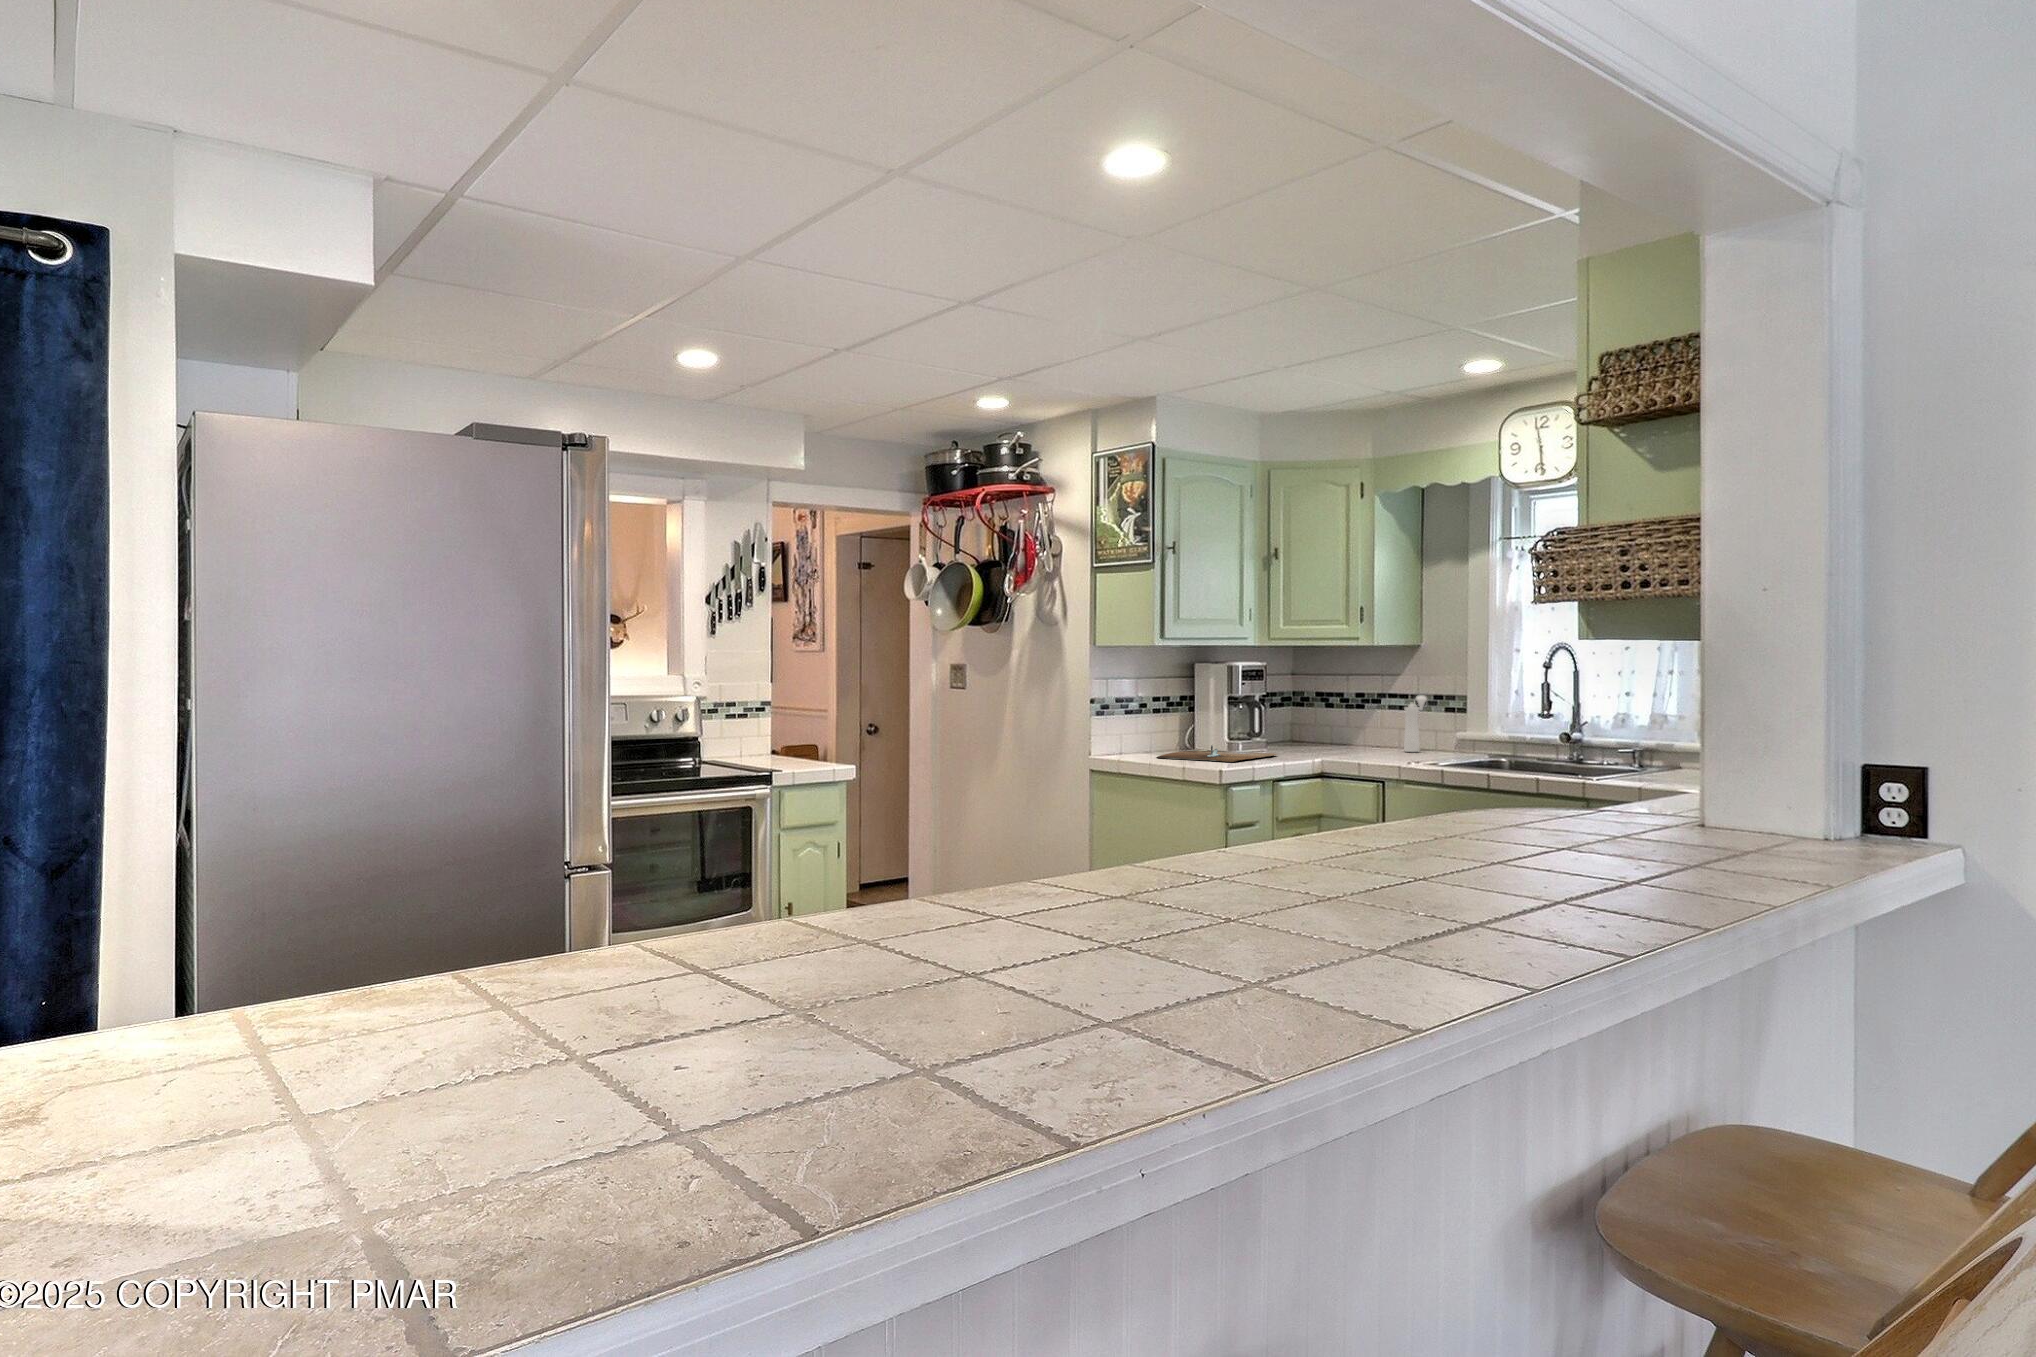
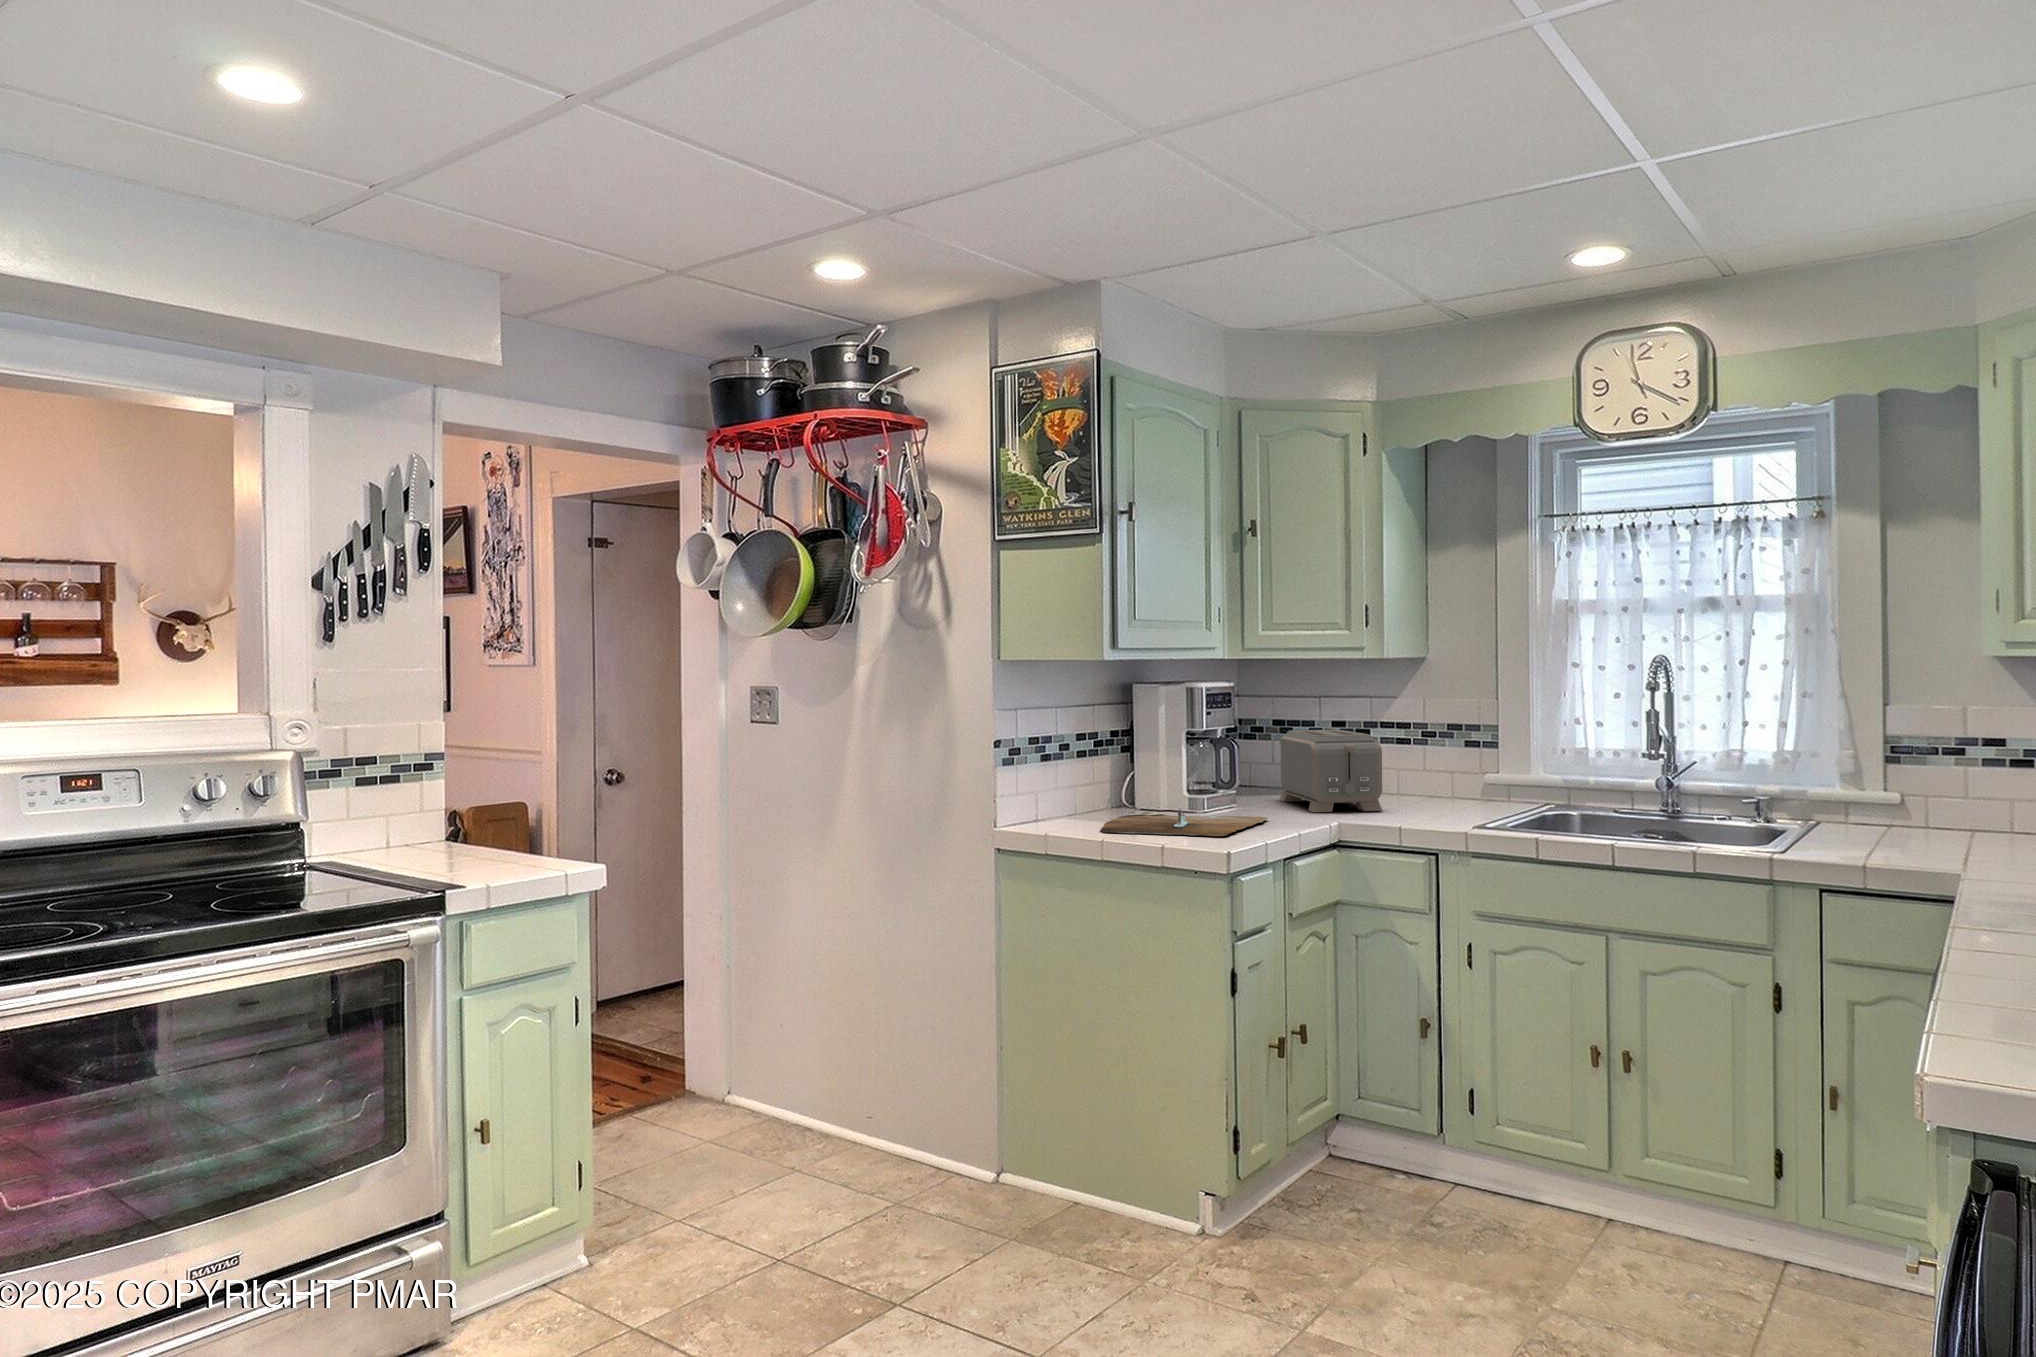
pepper mill: present [1404,696,1427,752] -> none [1421,724,1446,805]
toaster: none [1305,698,1368,754] -> present [1279,730,1382,812]

